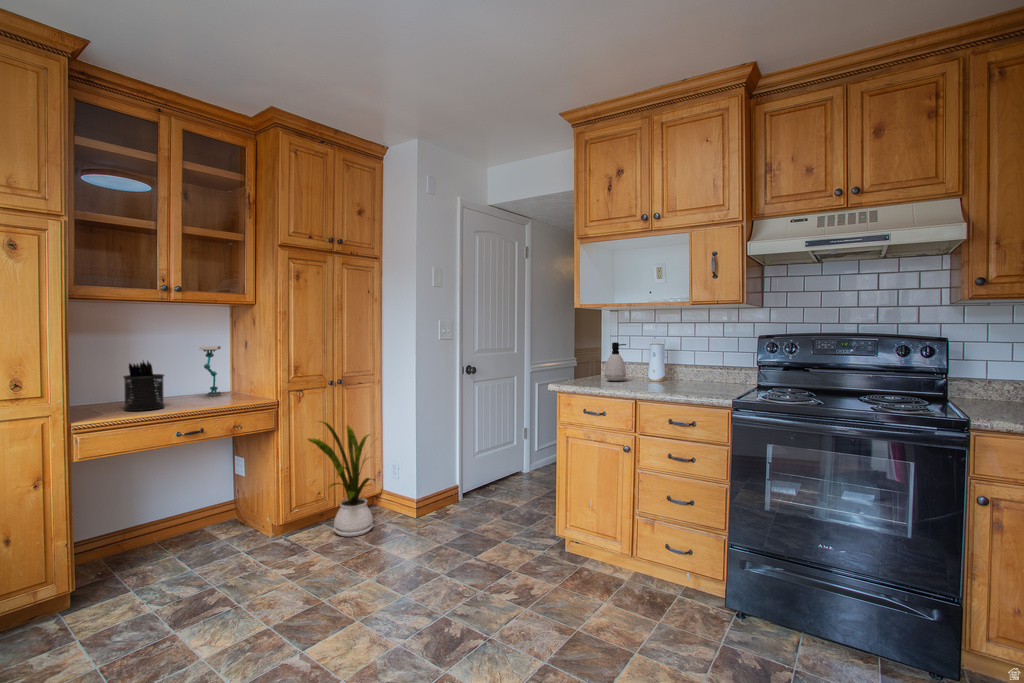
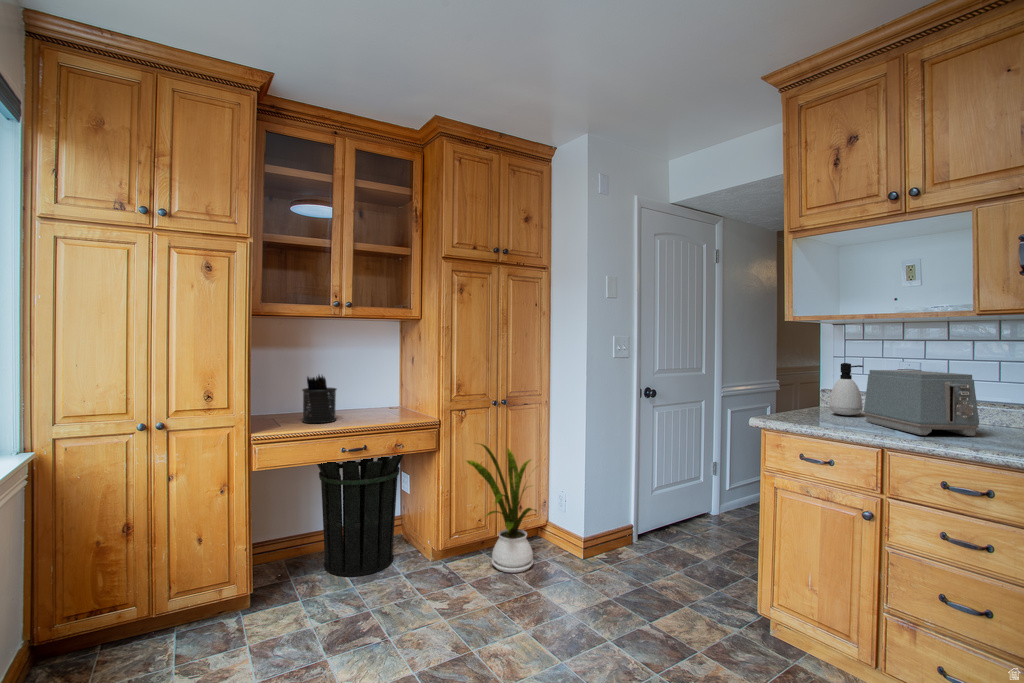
desk lamp: present [199,346,221,397] -> none [368,361,389,411]
toaster: none [626,347,690,391] -> present [864,370,979,436]
waste bin: none [137,432,241,563] -> present [317,454,404,577]

